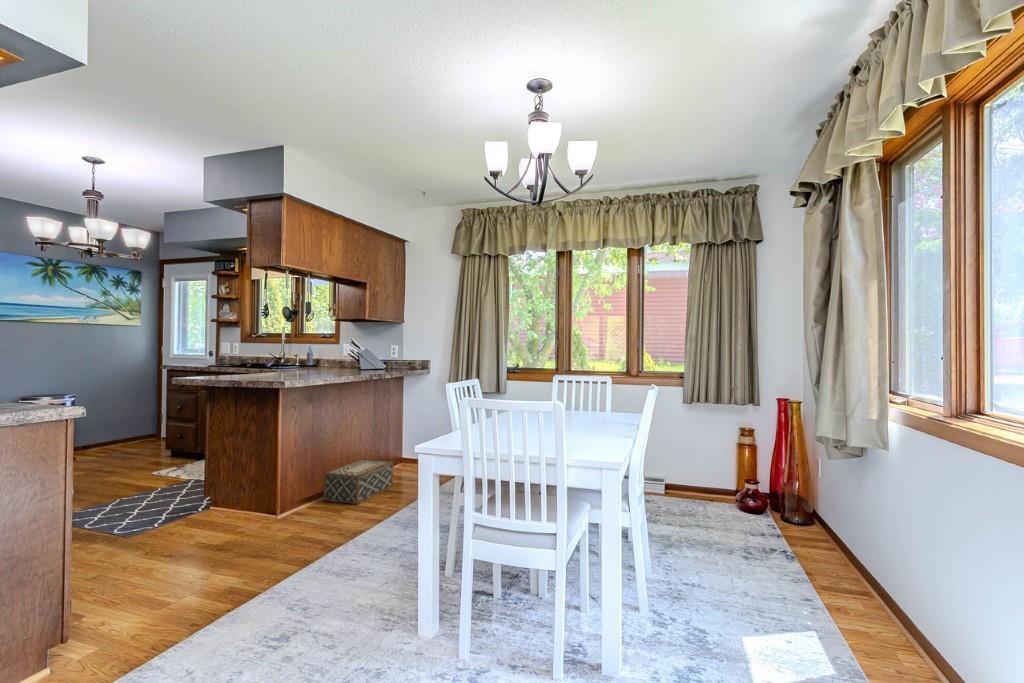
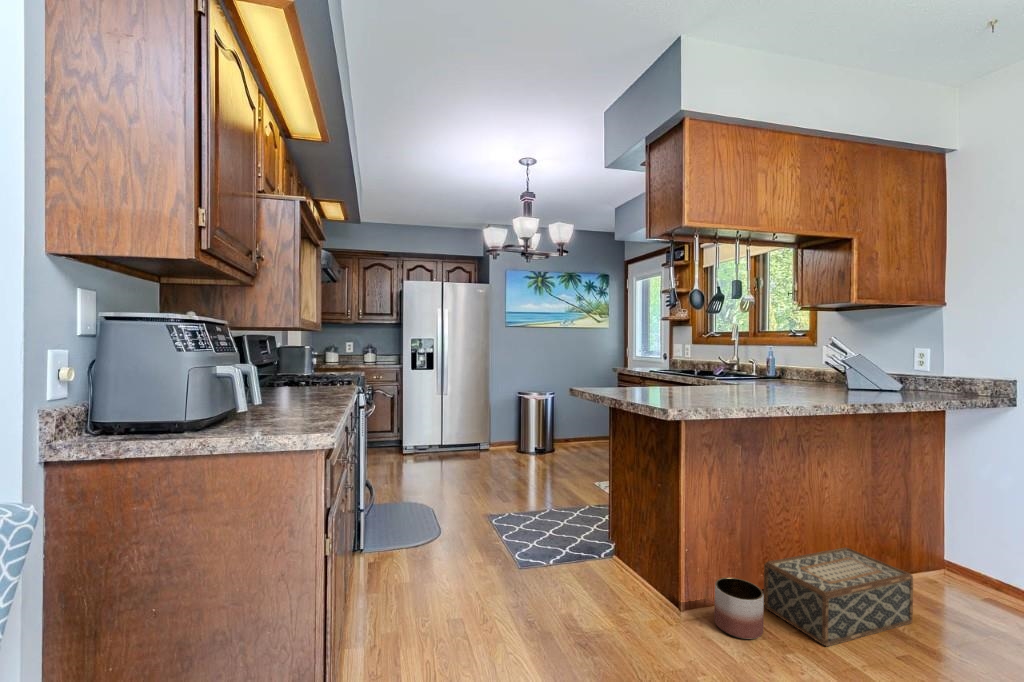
planter: none [299,484,327,515] -> present [714,577,764,639]

